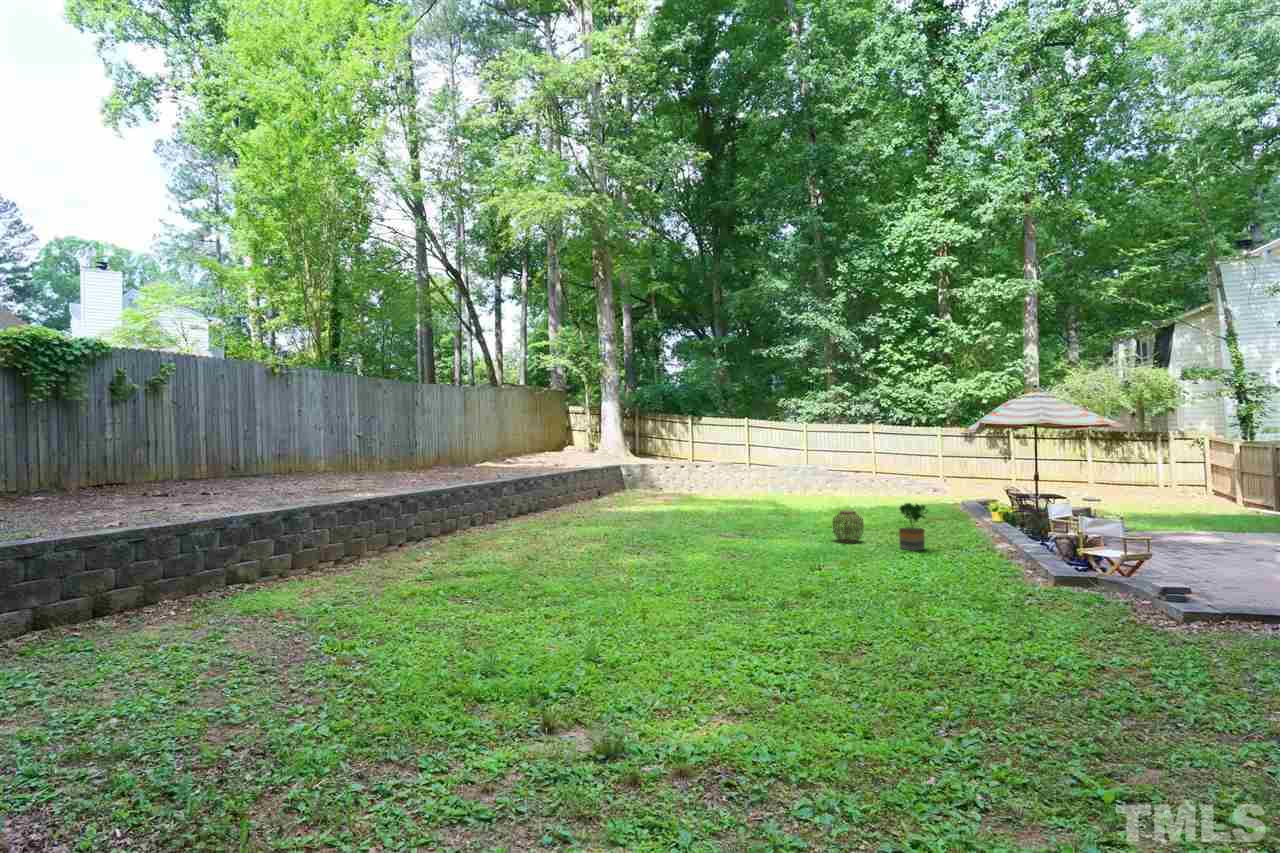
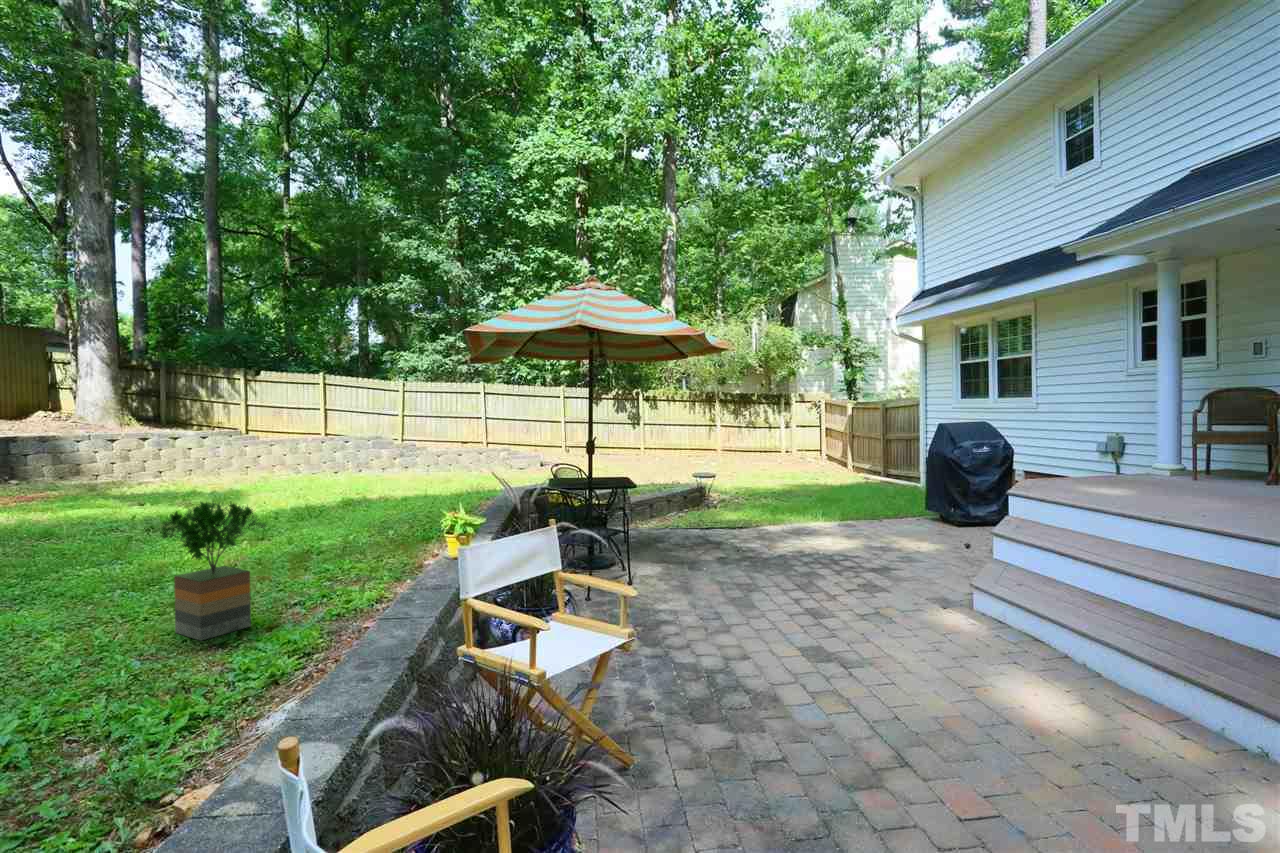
woven basket: present [833,510,863,543] -> none [33,525,138,617]

